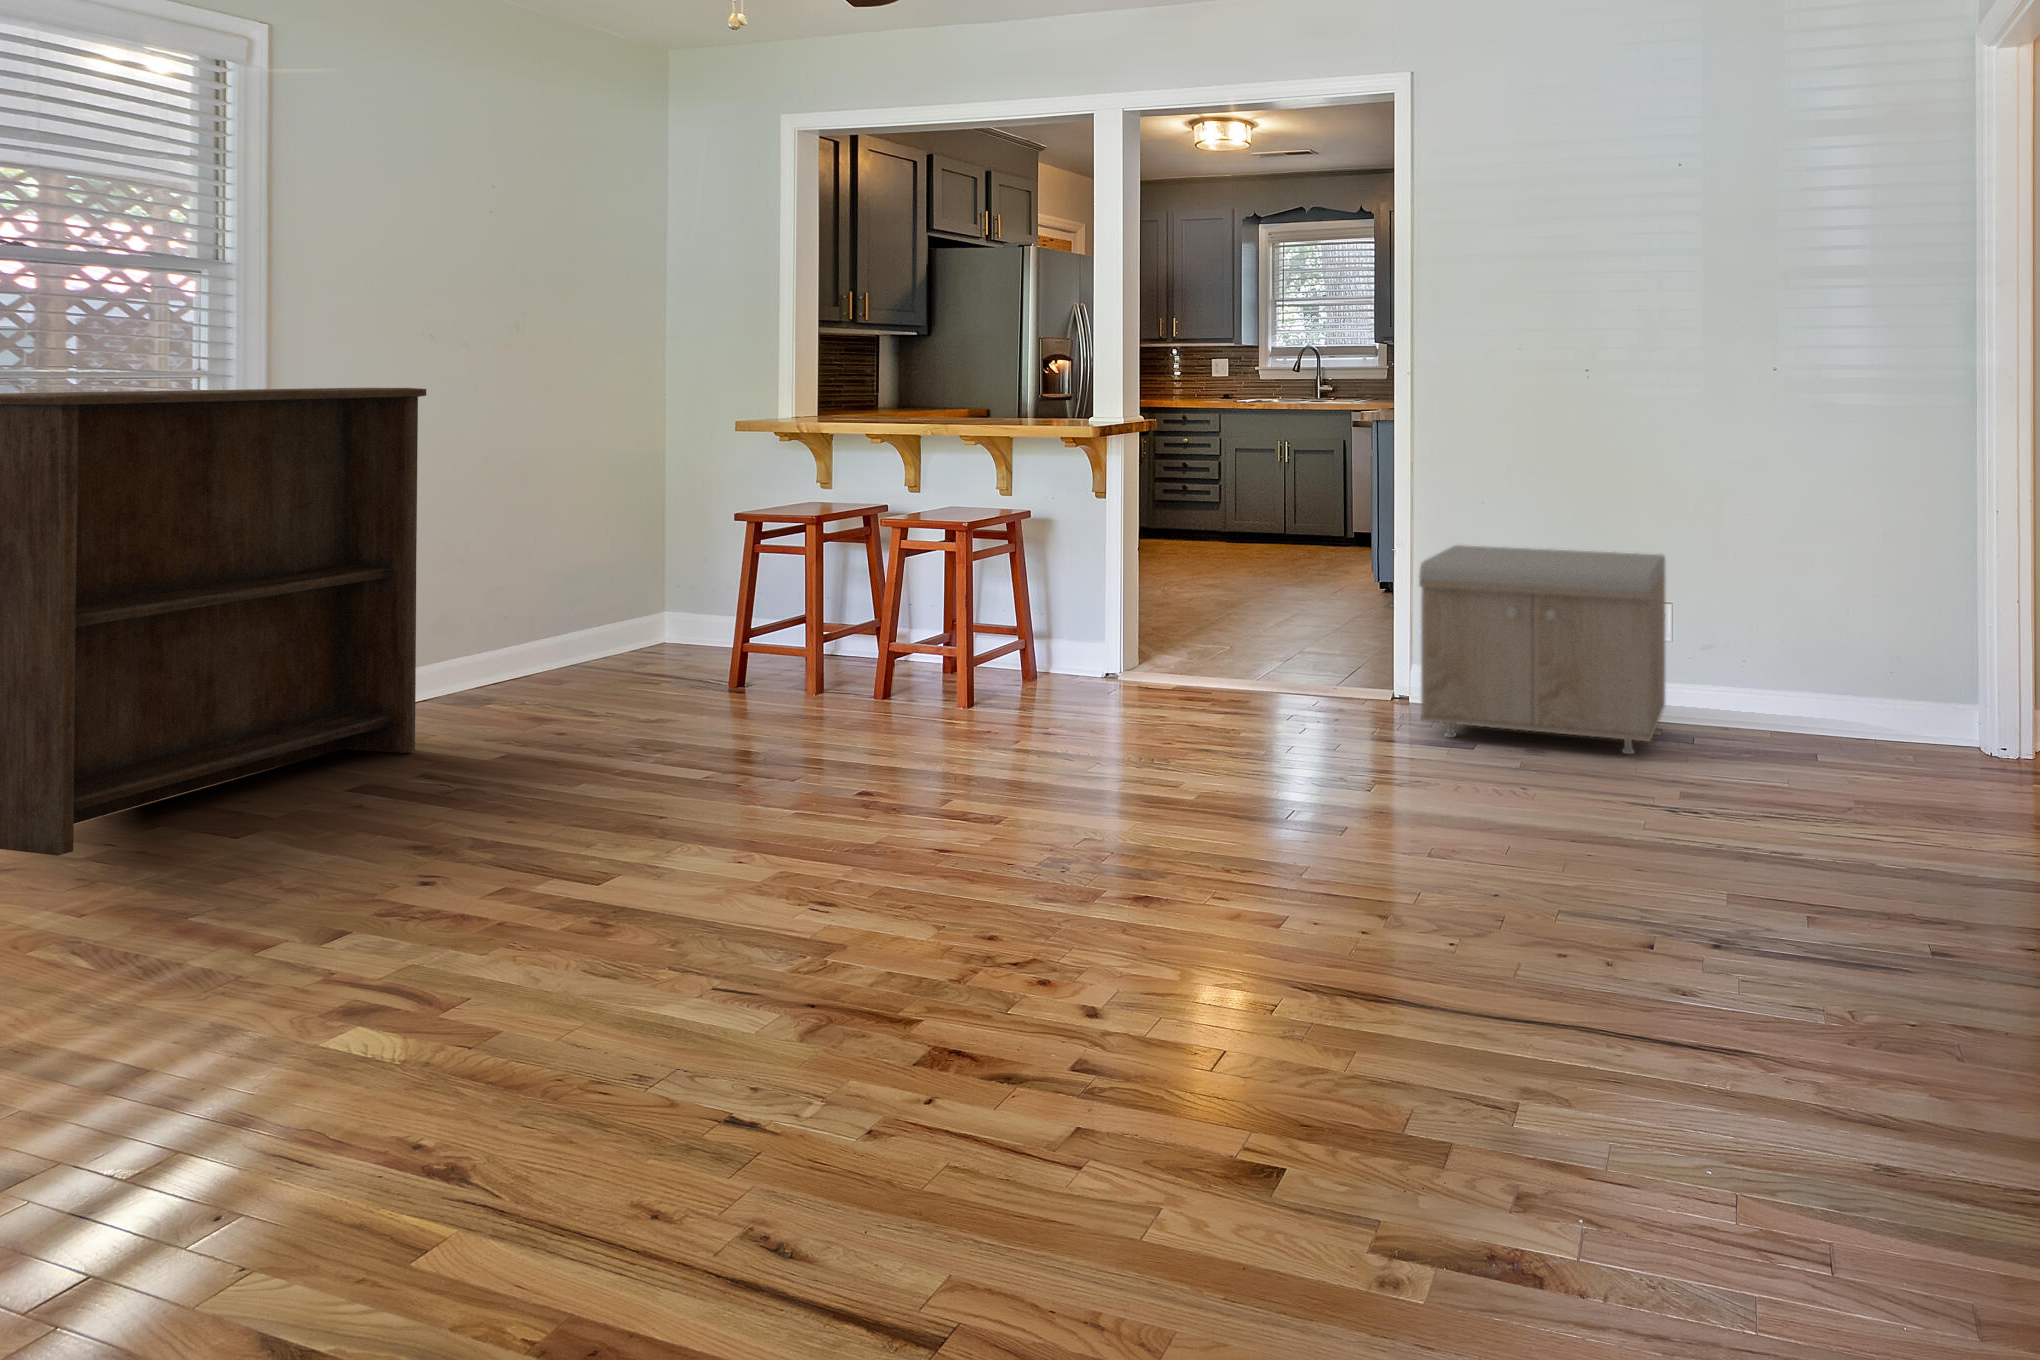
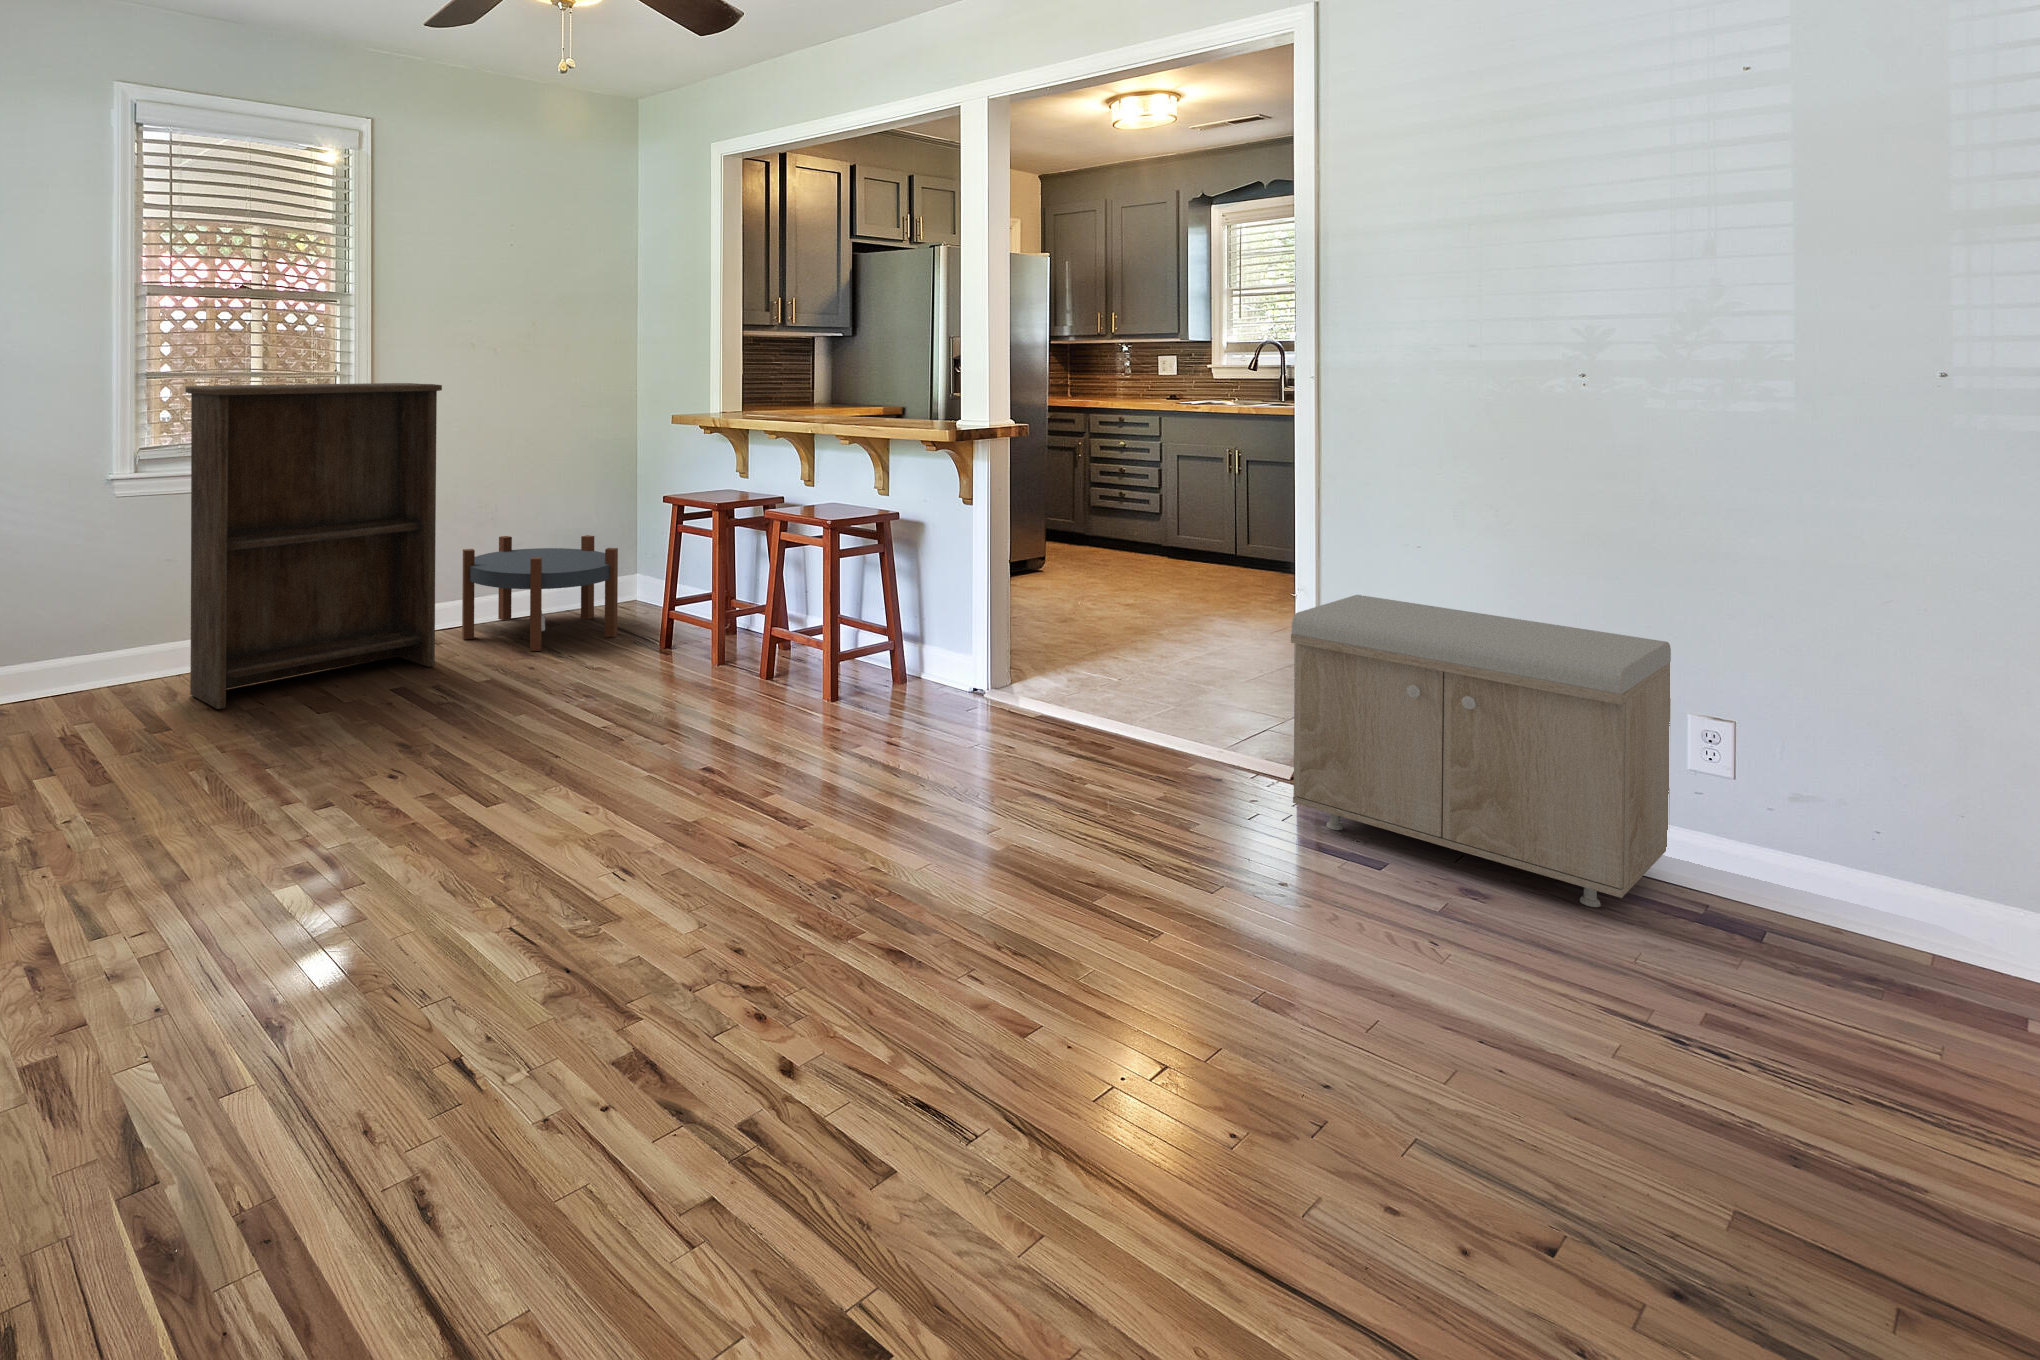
side table: none [436,571,668,716] -> present [462,535,618,651]

